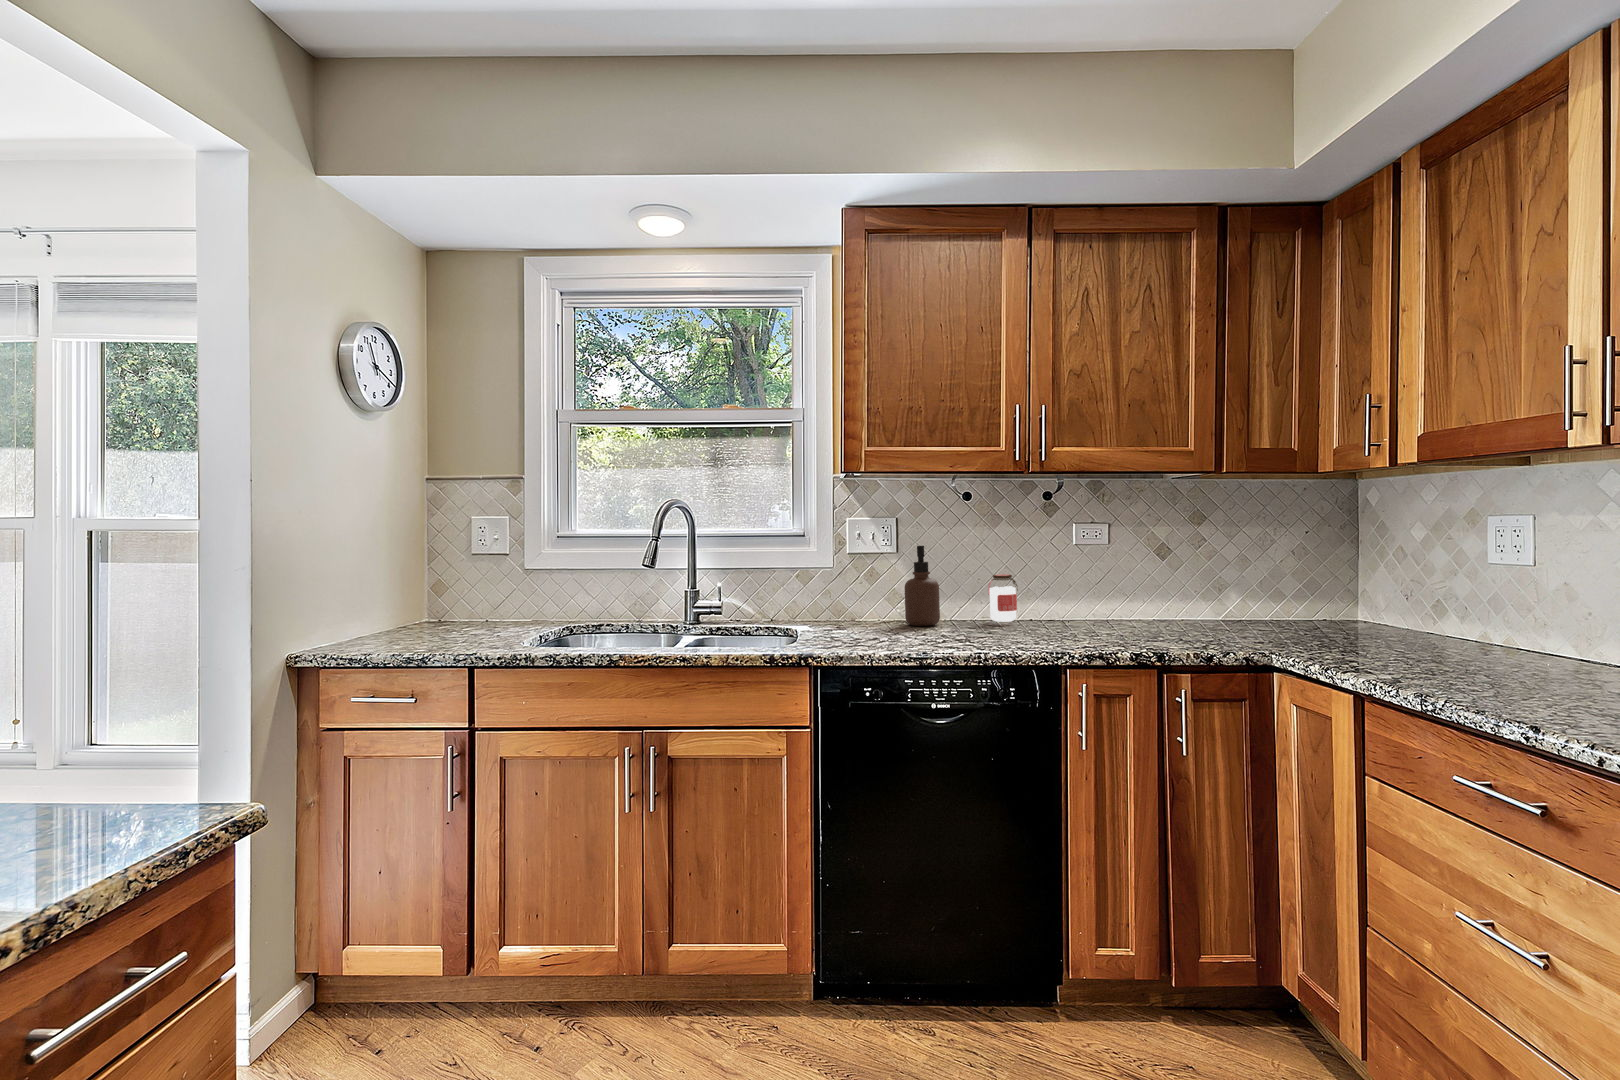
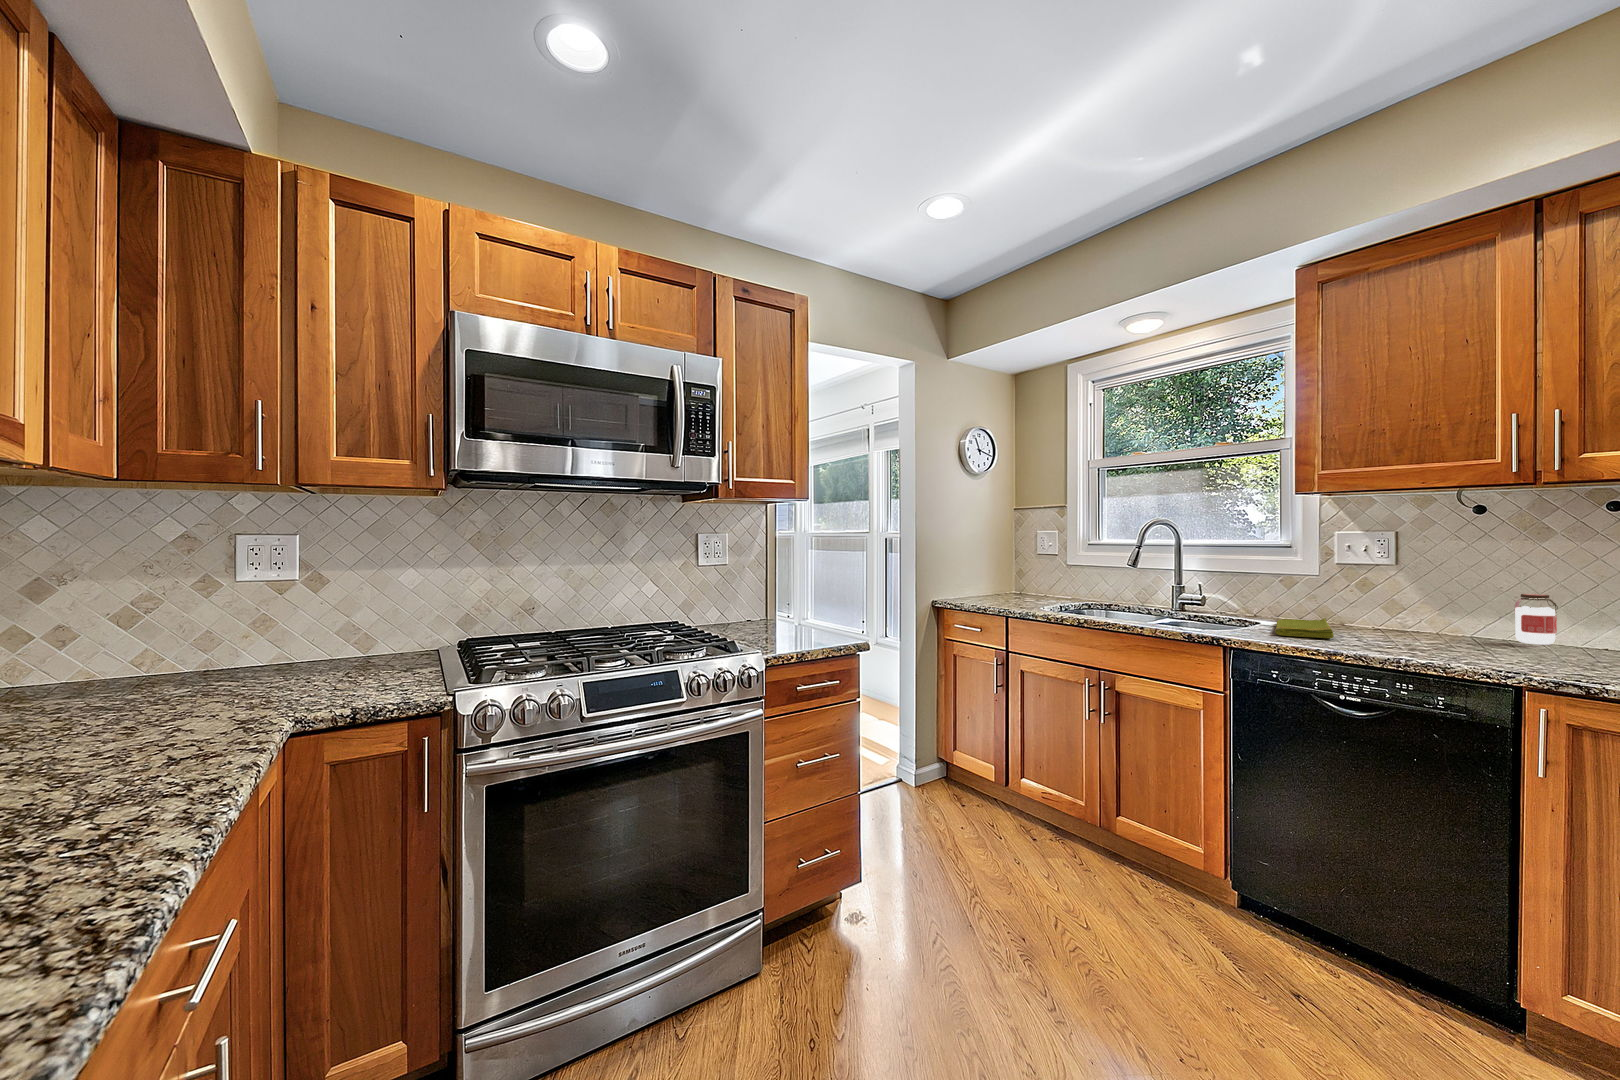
soap dispenser: present [905,546,940,626] -> none [1393,559,1438,636]
dish towel: none [804,617,892,644] -> present [1275,618,1334,638]

